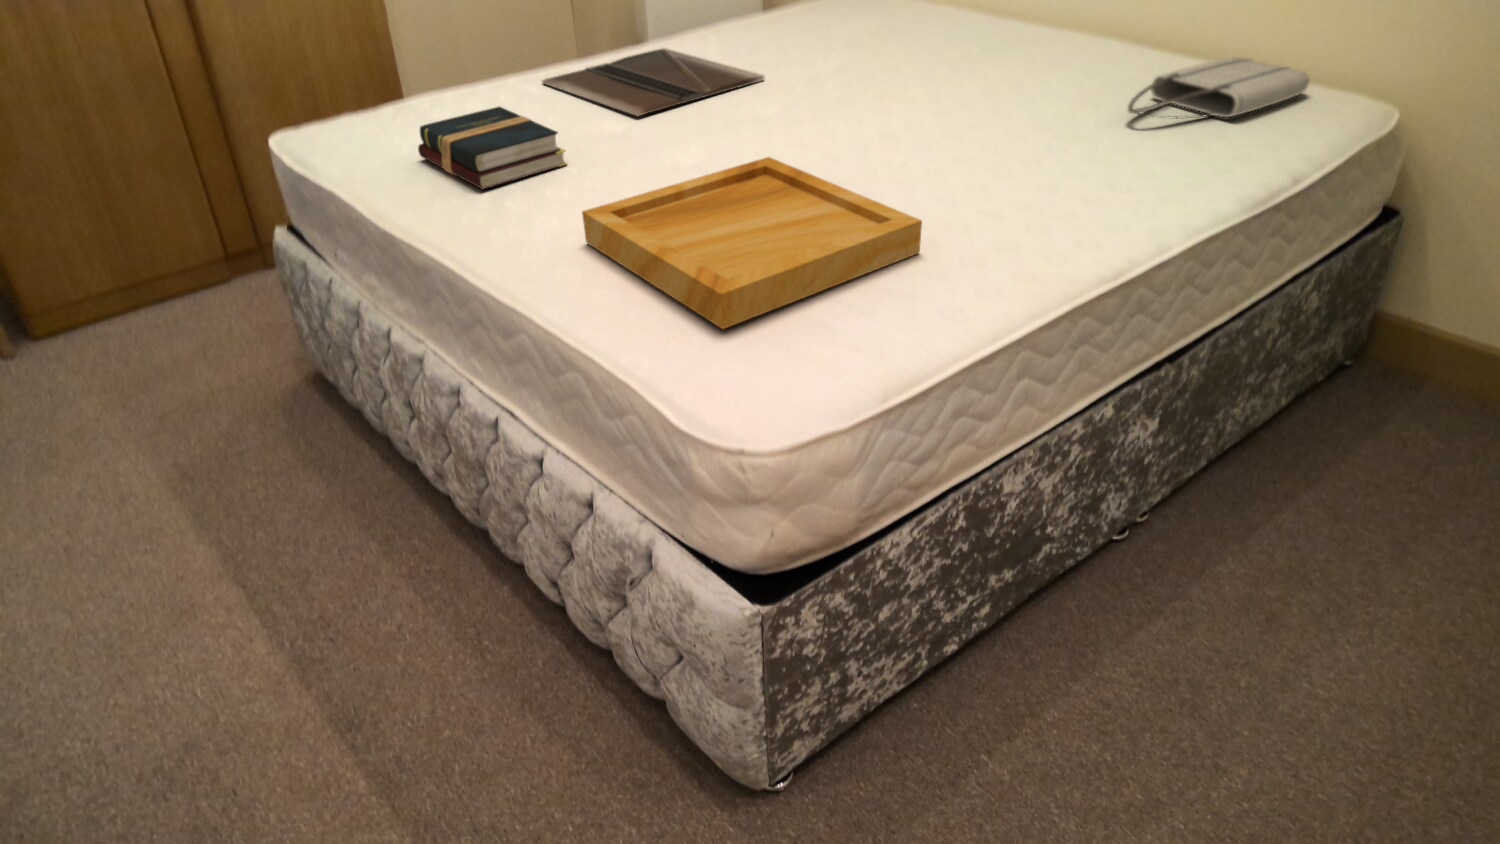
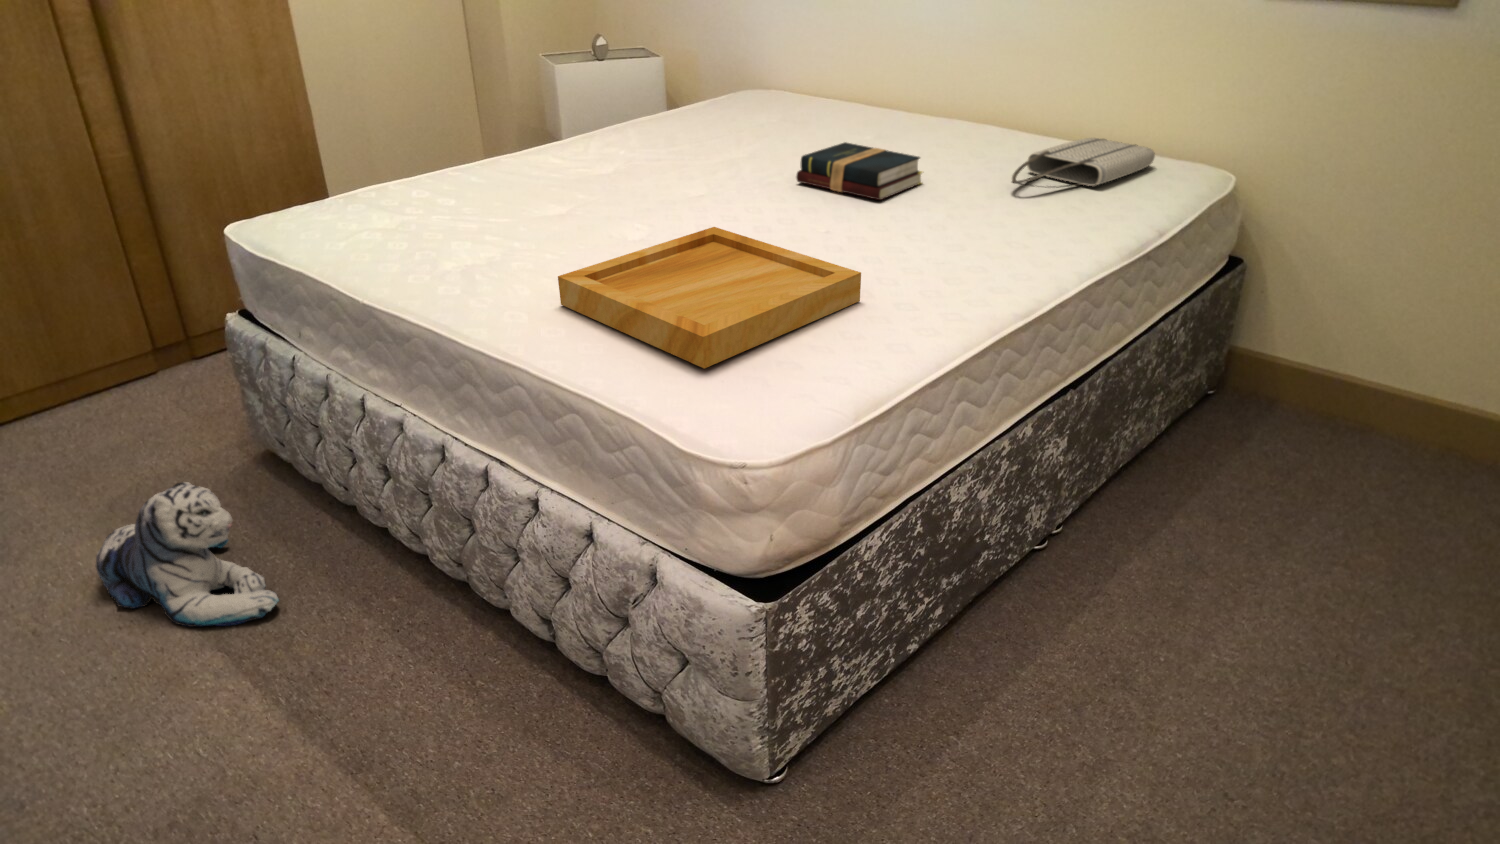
laptop: present [542,48,765,116] -> none [482,140,689,198]
hardback book: present [418,107,567,189] -> present [796,142,922,200]
plush toy: none [133,407,304,556] -> present [96,482,279,627]

